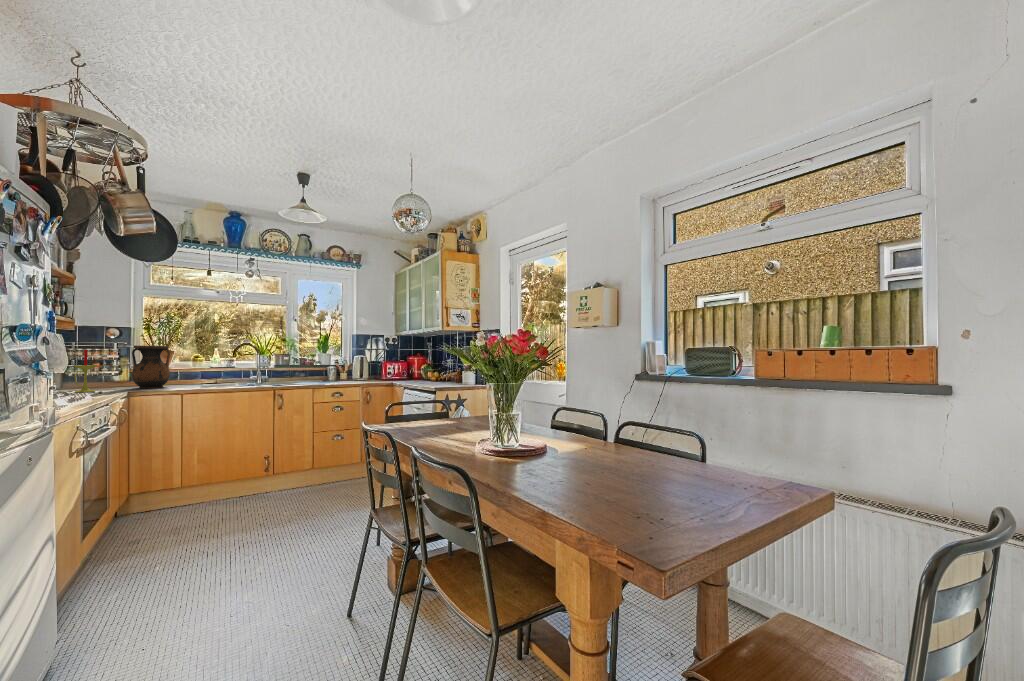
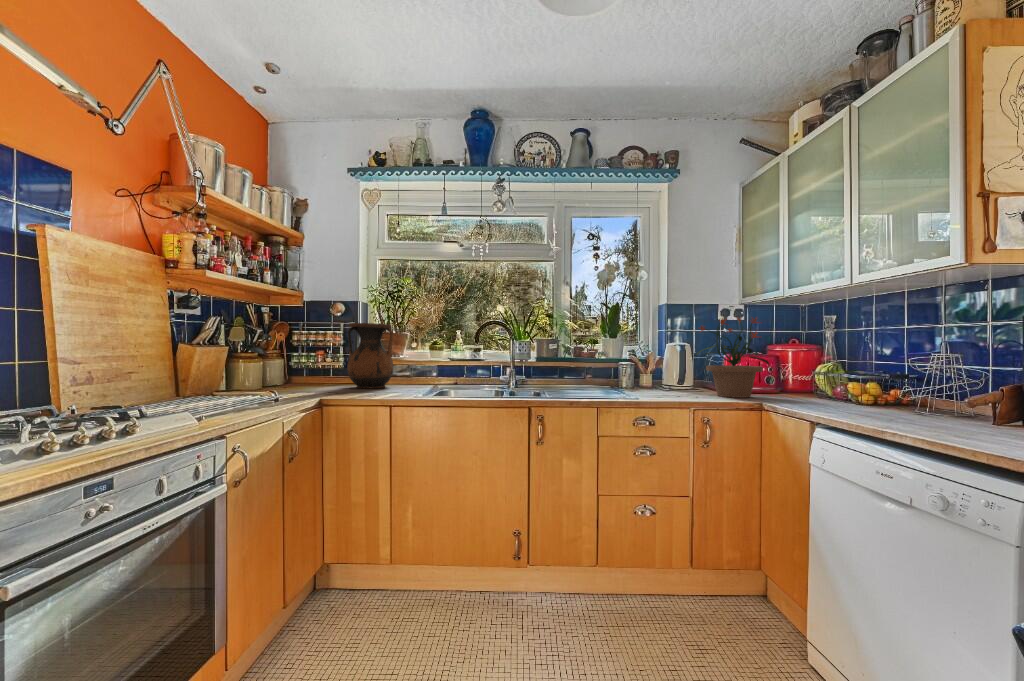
potted plant: none [366,342,400,382] -> present [697,317,769,398]
candle: present [74,350,97,392] -> none [271,326,301,391]

